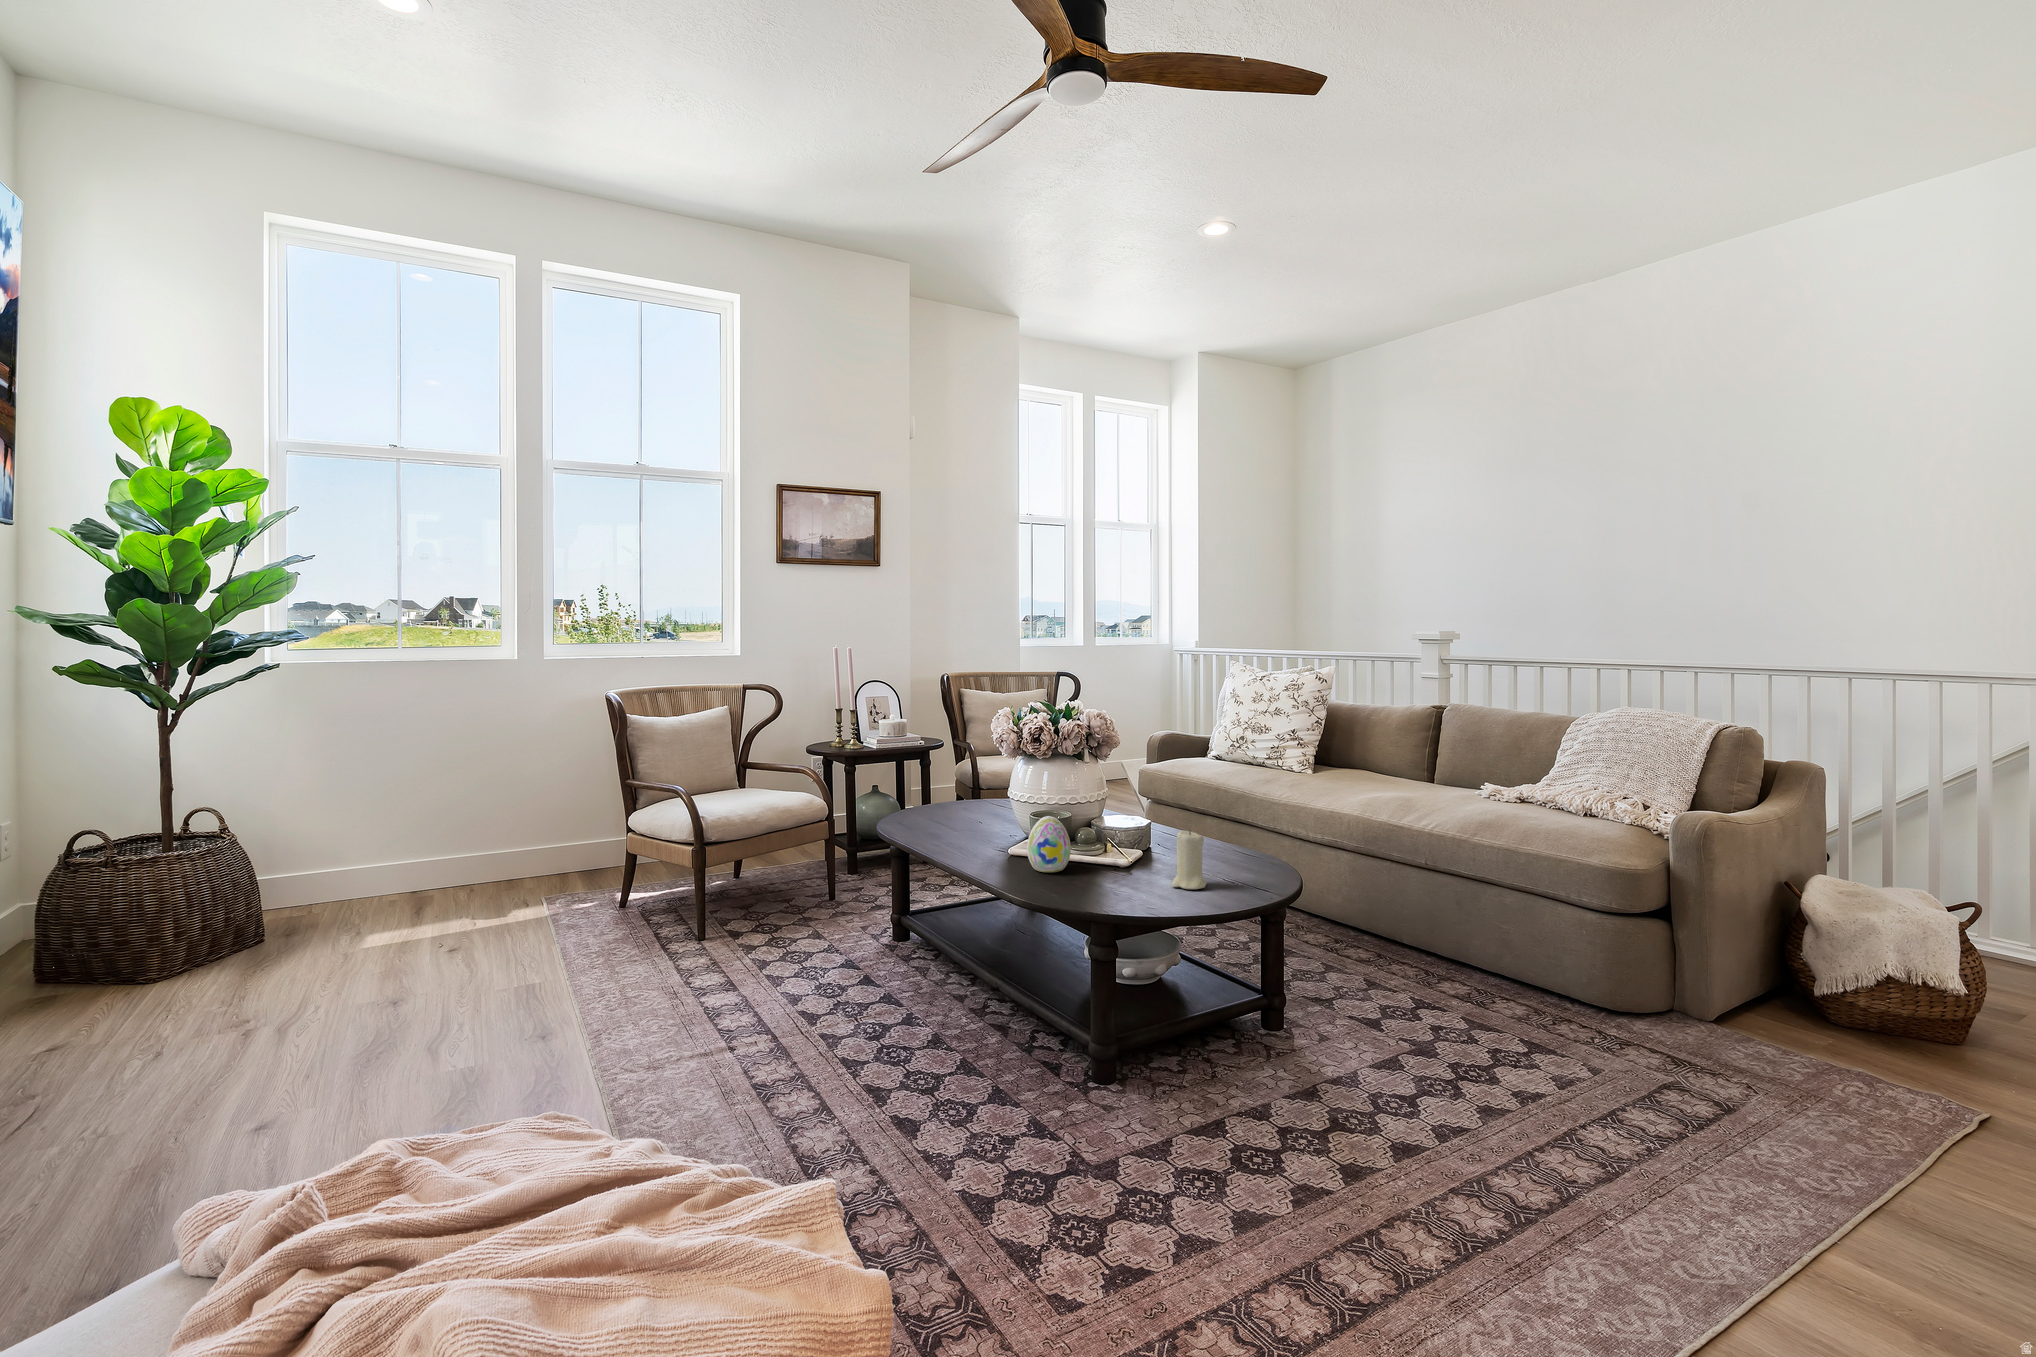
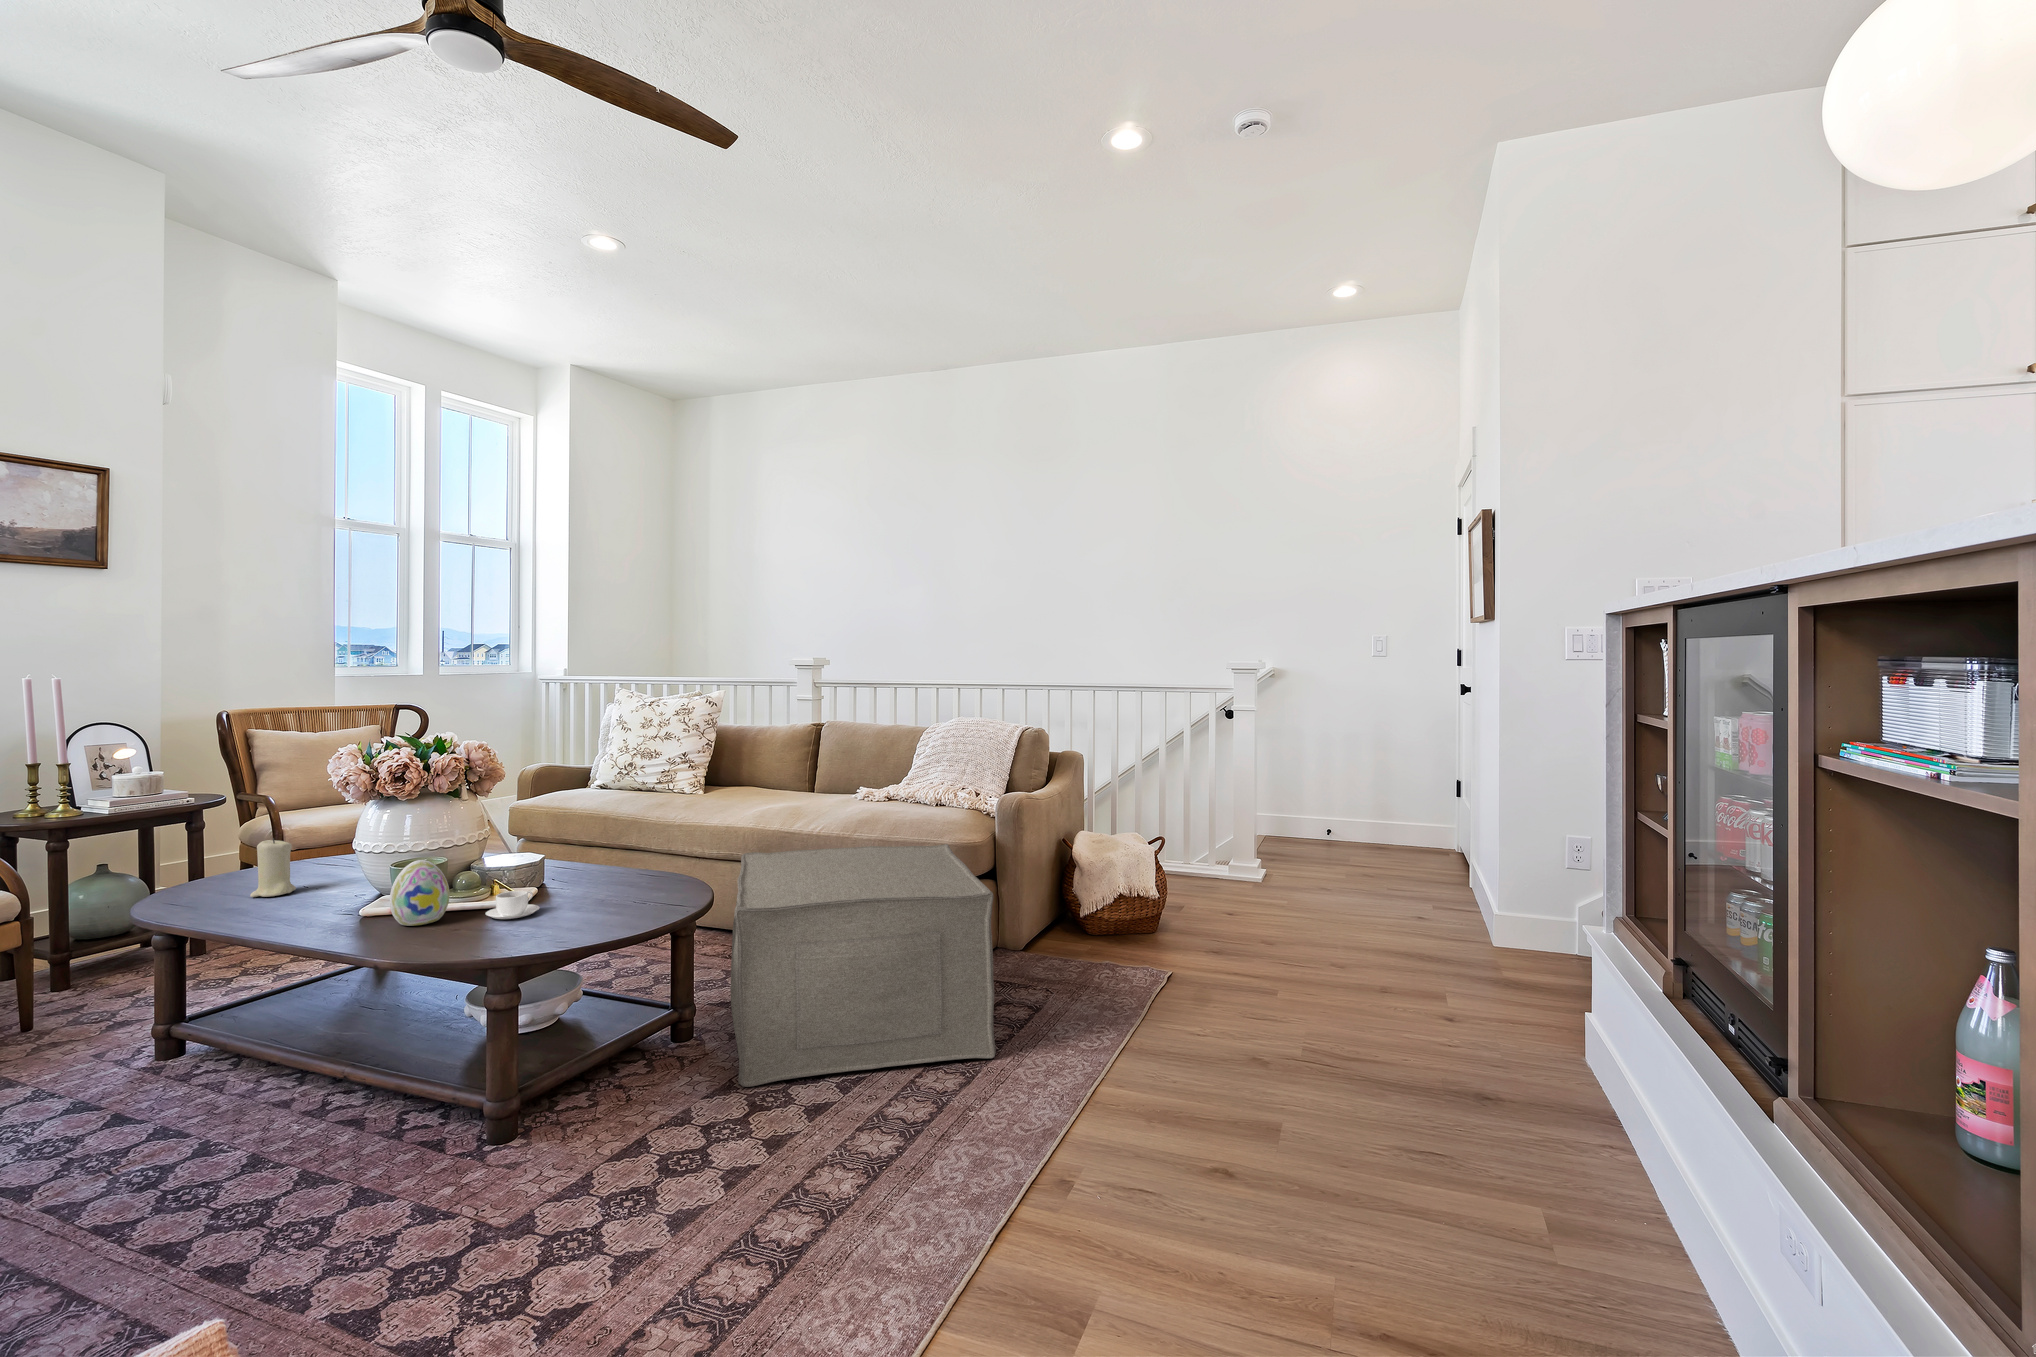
candle: present [1172,829,1207,889] -> present [250,838,296,897]
ottoman: none [1319,845,1658,1158] -> present [731,844,996,1087]
coffee cup: none [1097,854,1141,879] -> present [485,891,540,919]

